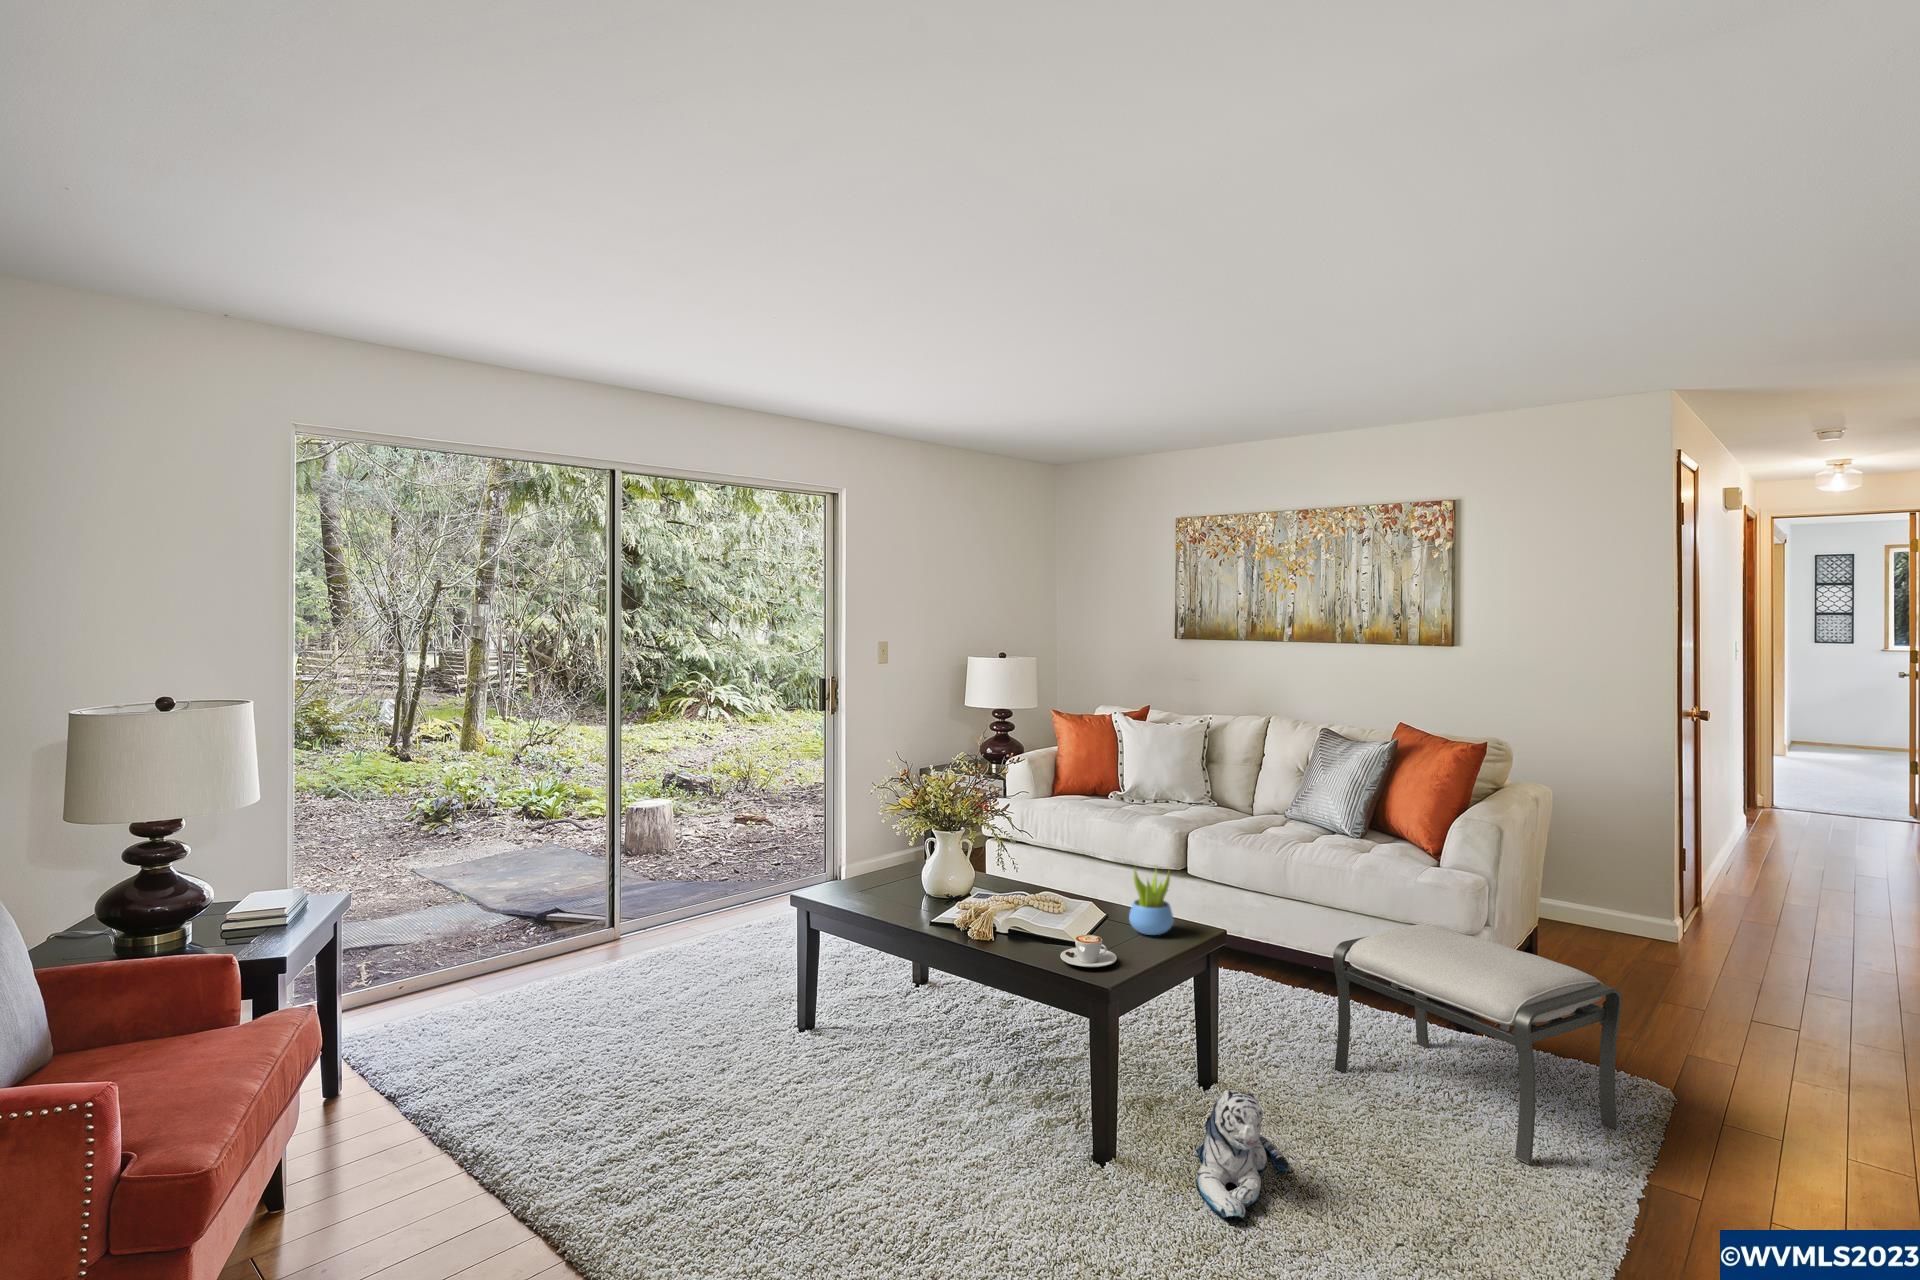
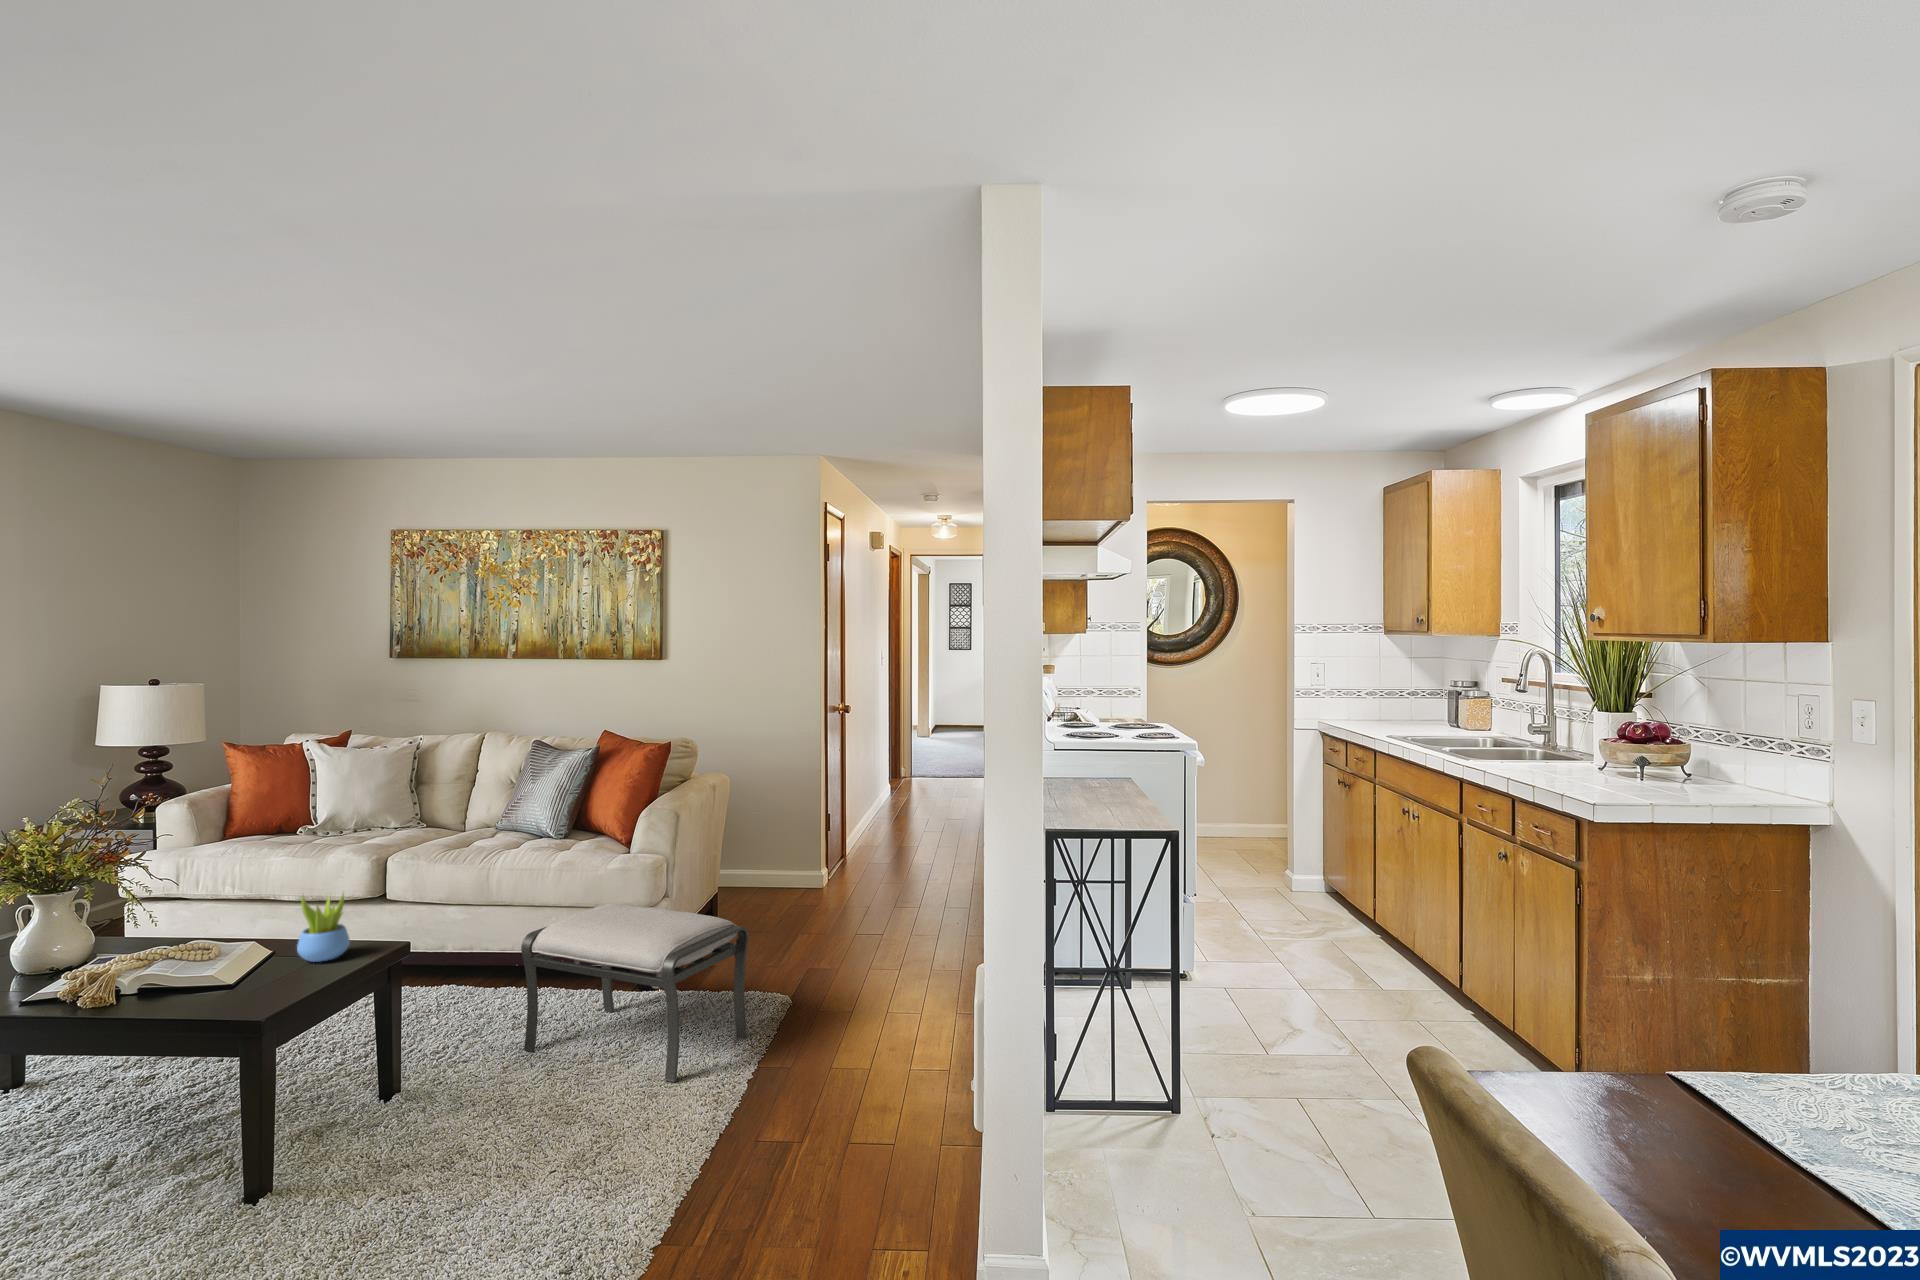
coffee cup: present [1060,935,1117,967] -> none [203,972,274,1007]
plush toy: present [1196,1090,1289,1218] -> none [361,1087,461,1211]

